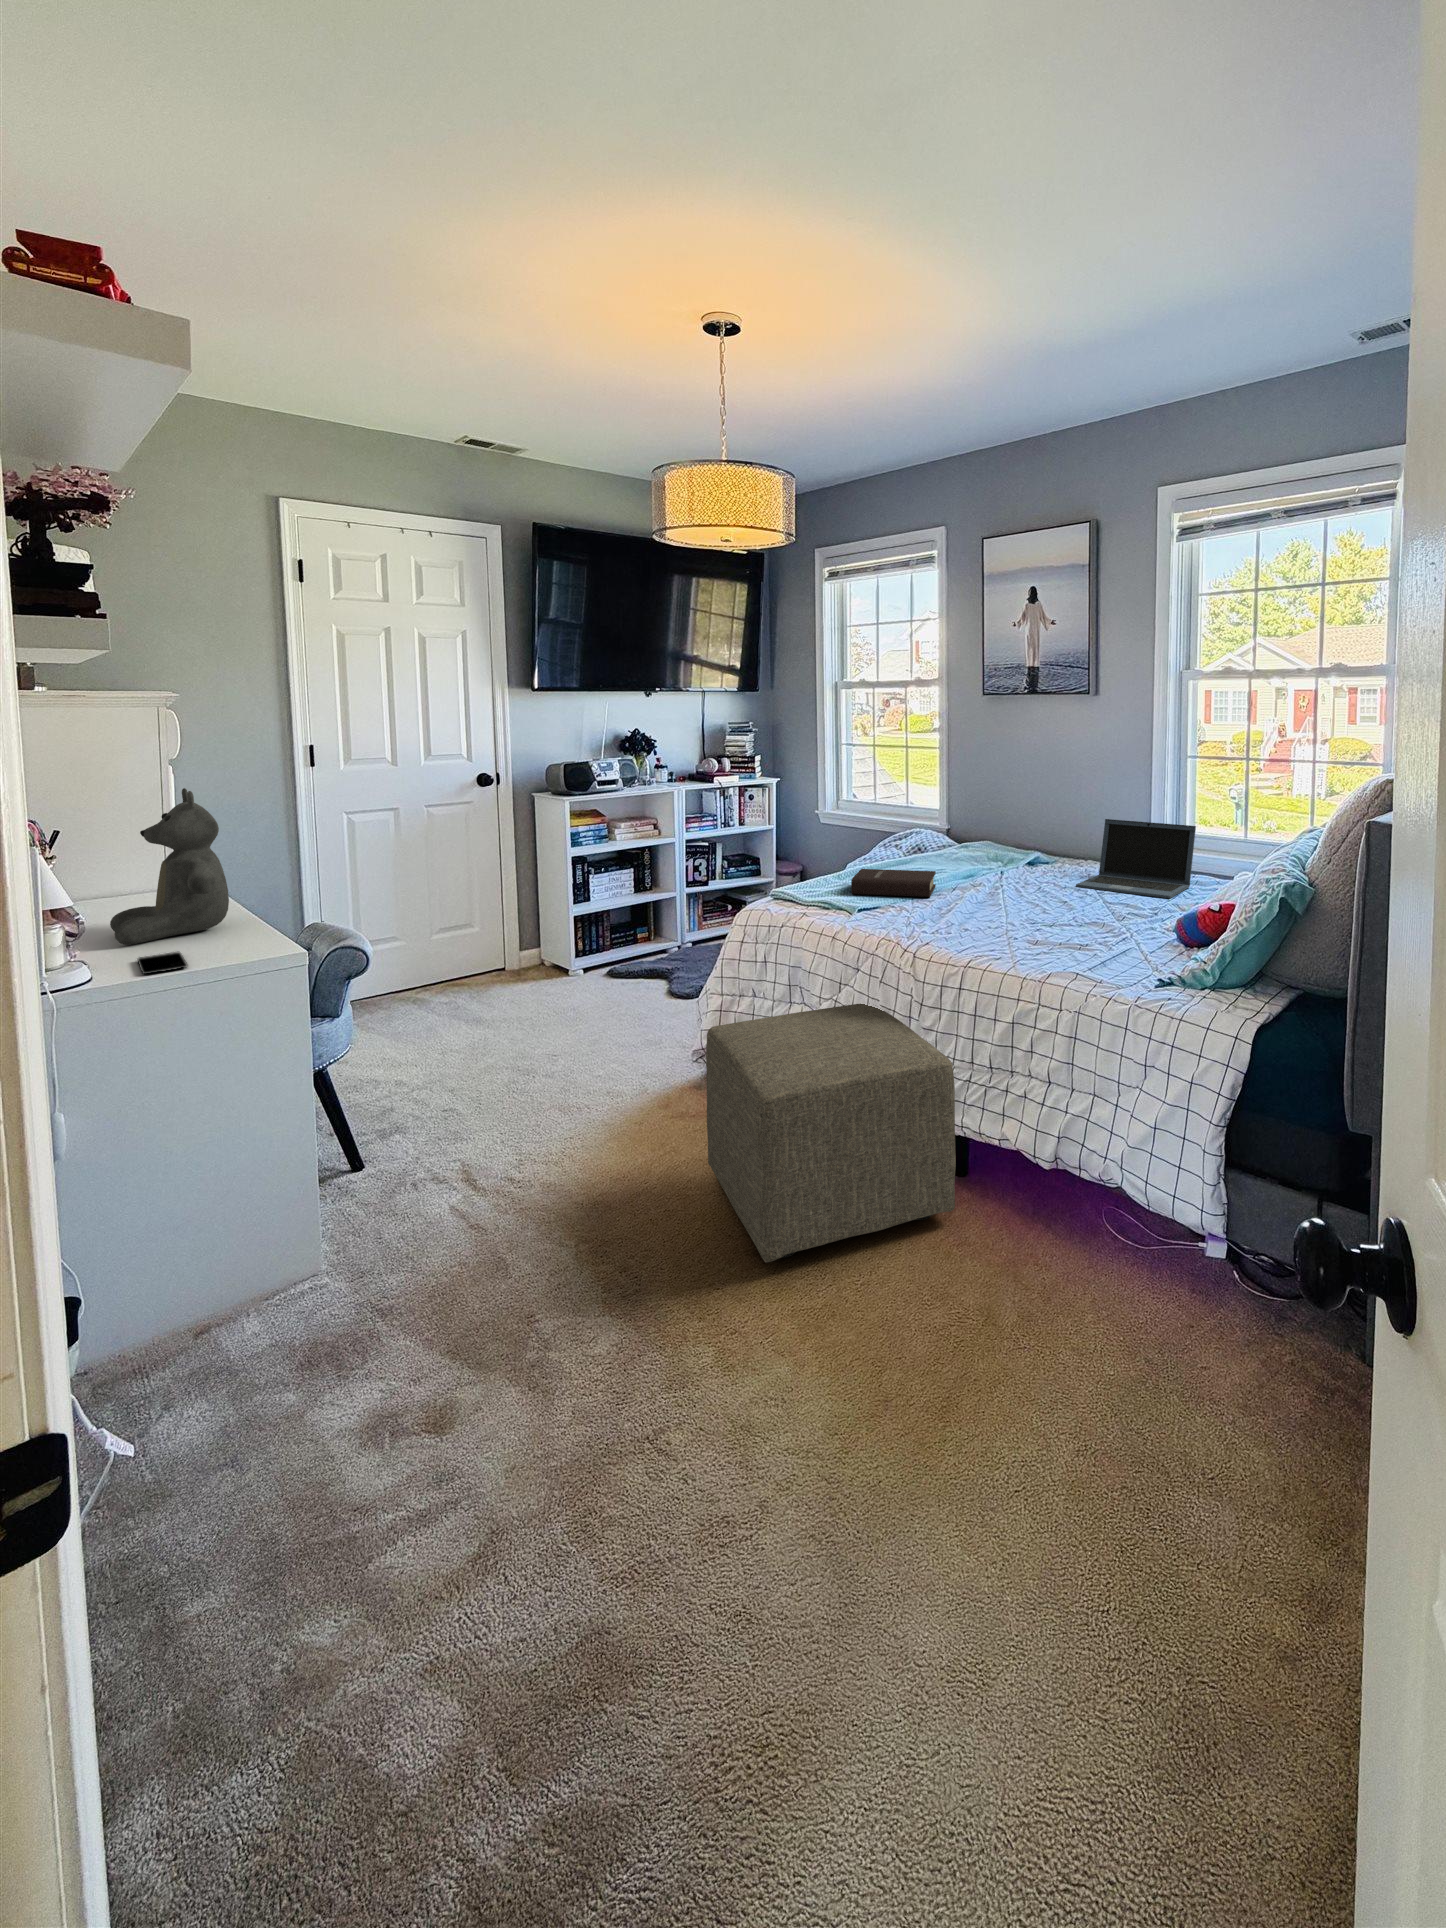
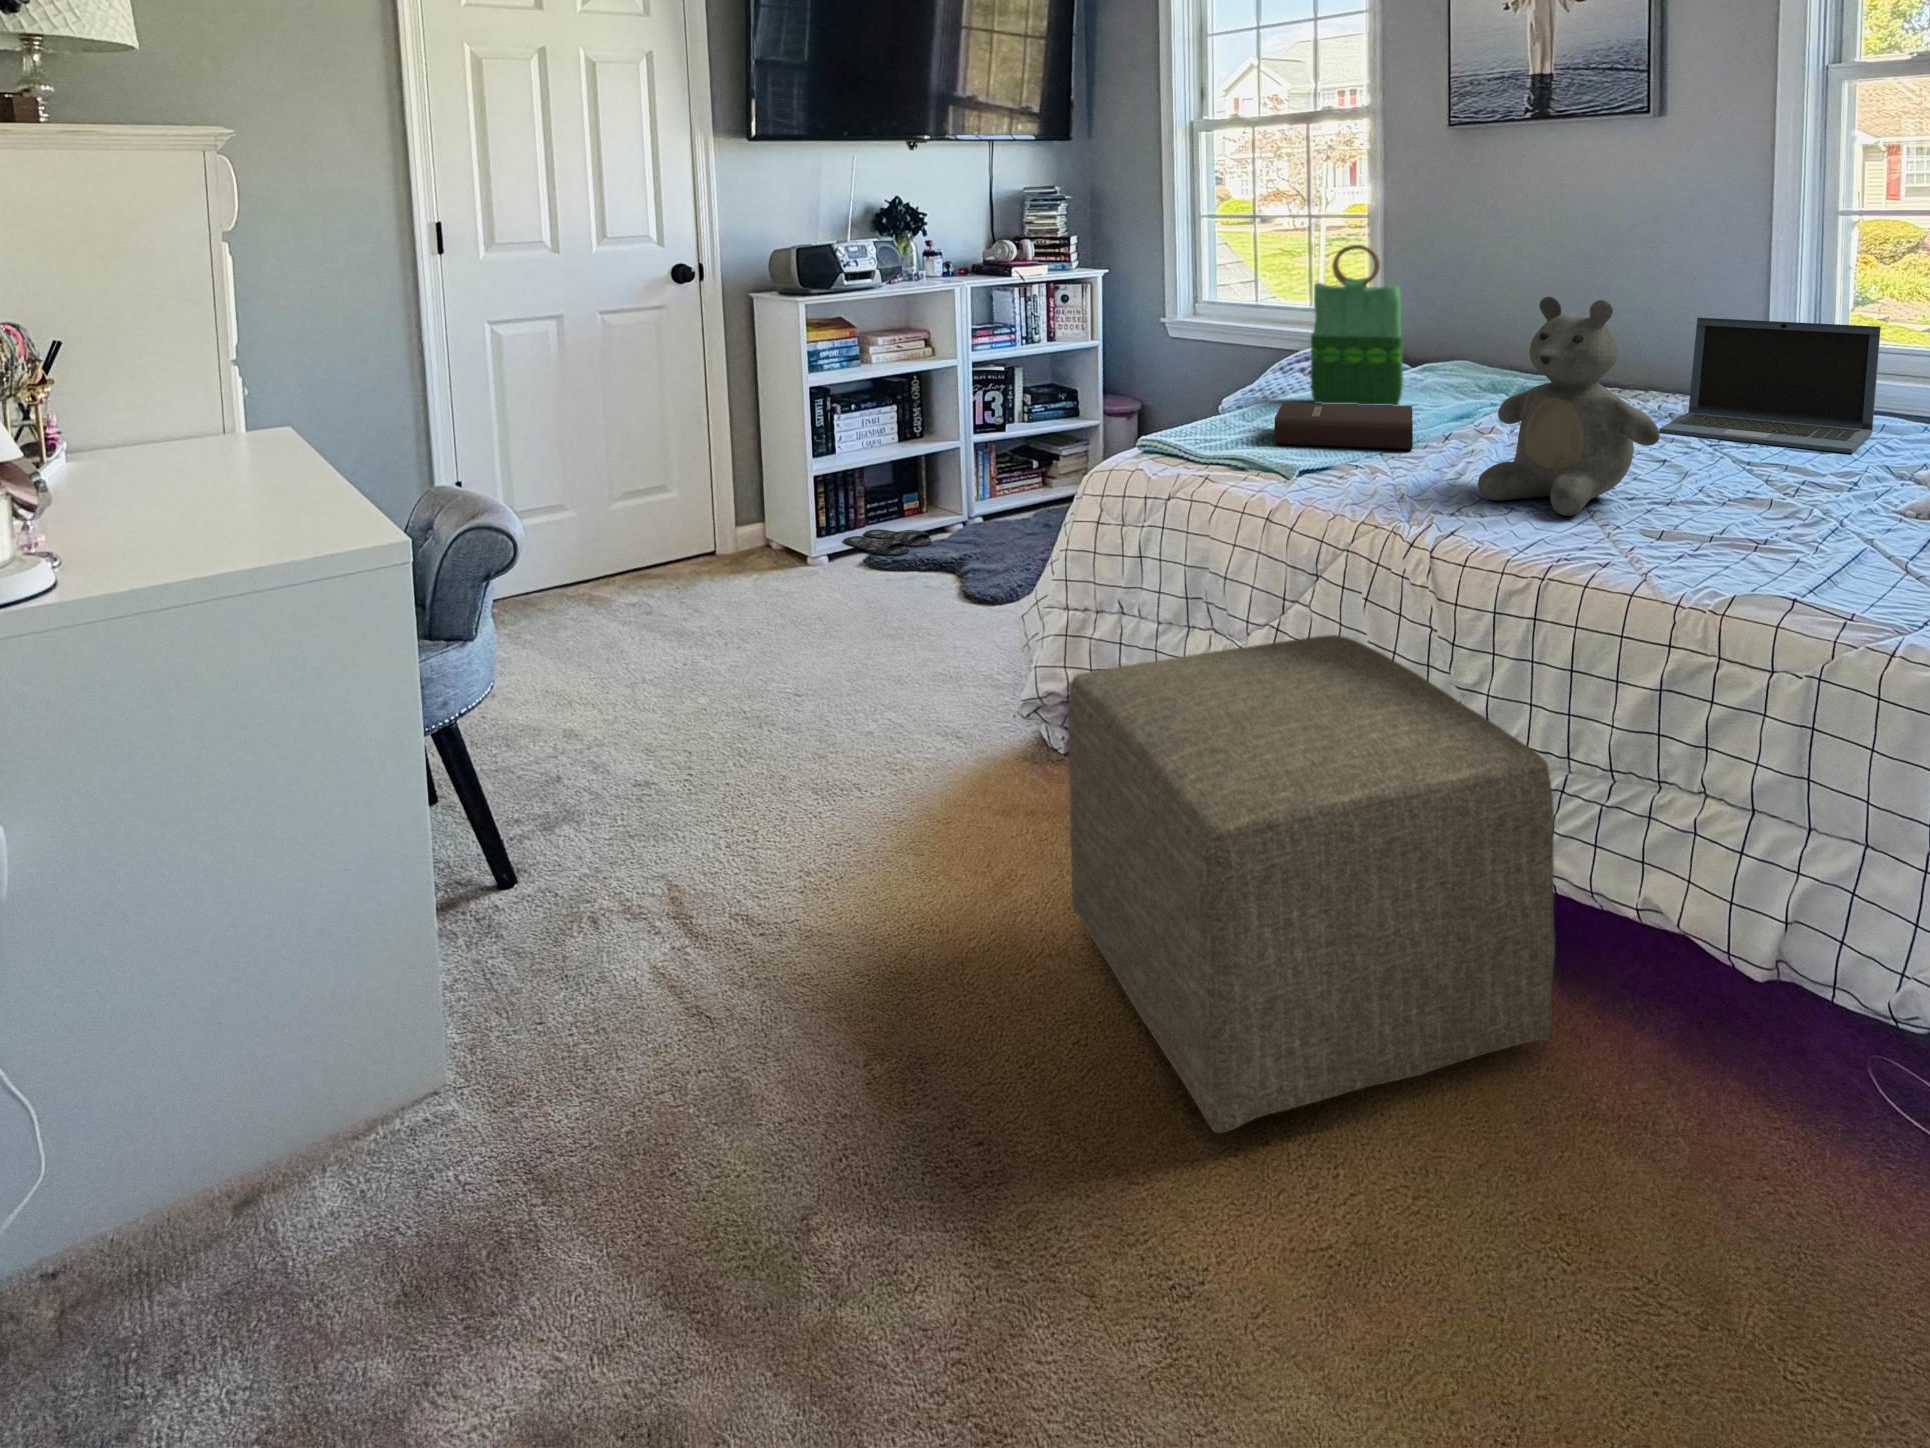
tote bag: none [886,772,940,871] -> present [1311,245,1403,405]
teddy bear: present [110,788,229,945] -> present [1478,297,1660,516]
smartphone: present [138,952,187,974] -> none [133,538,209,579]
slippers: none [594,952,654,969] -> present [844,529,932,555]

